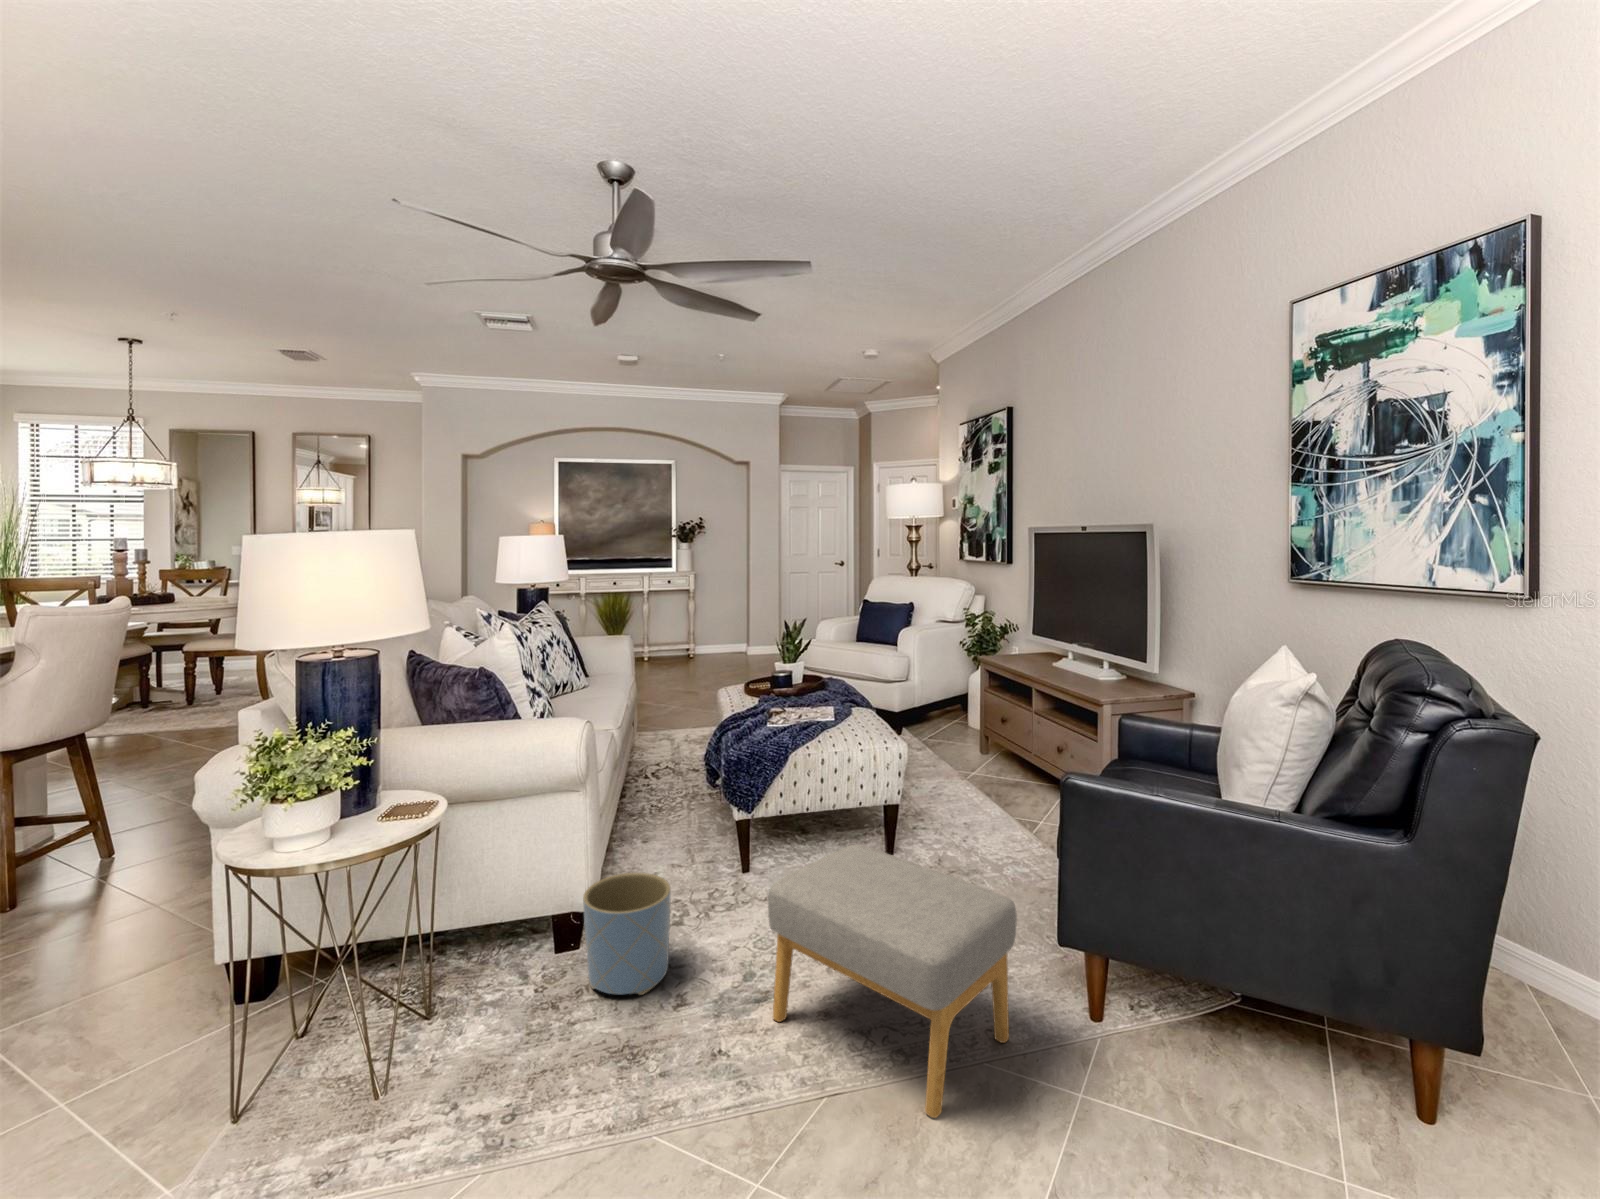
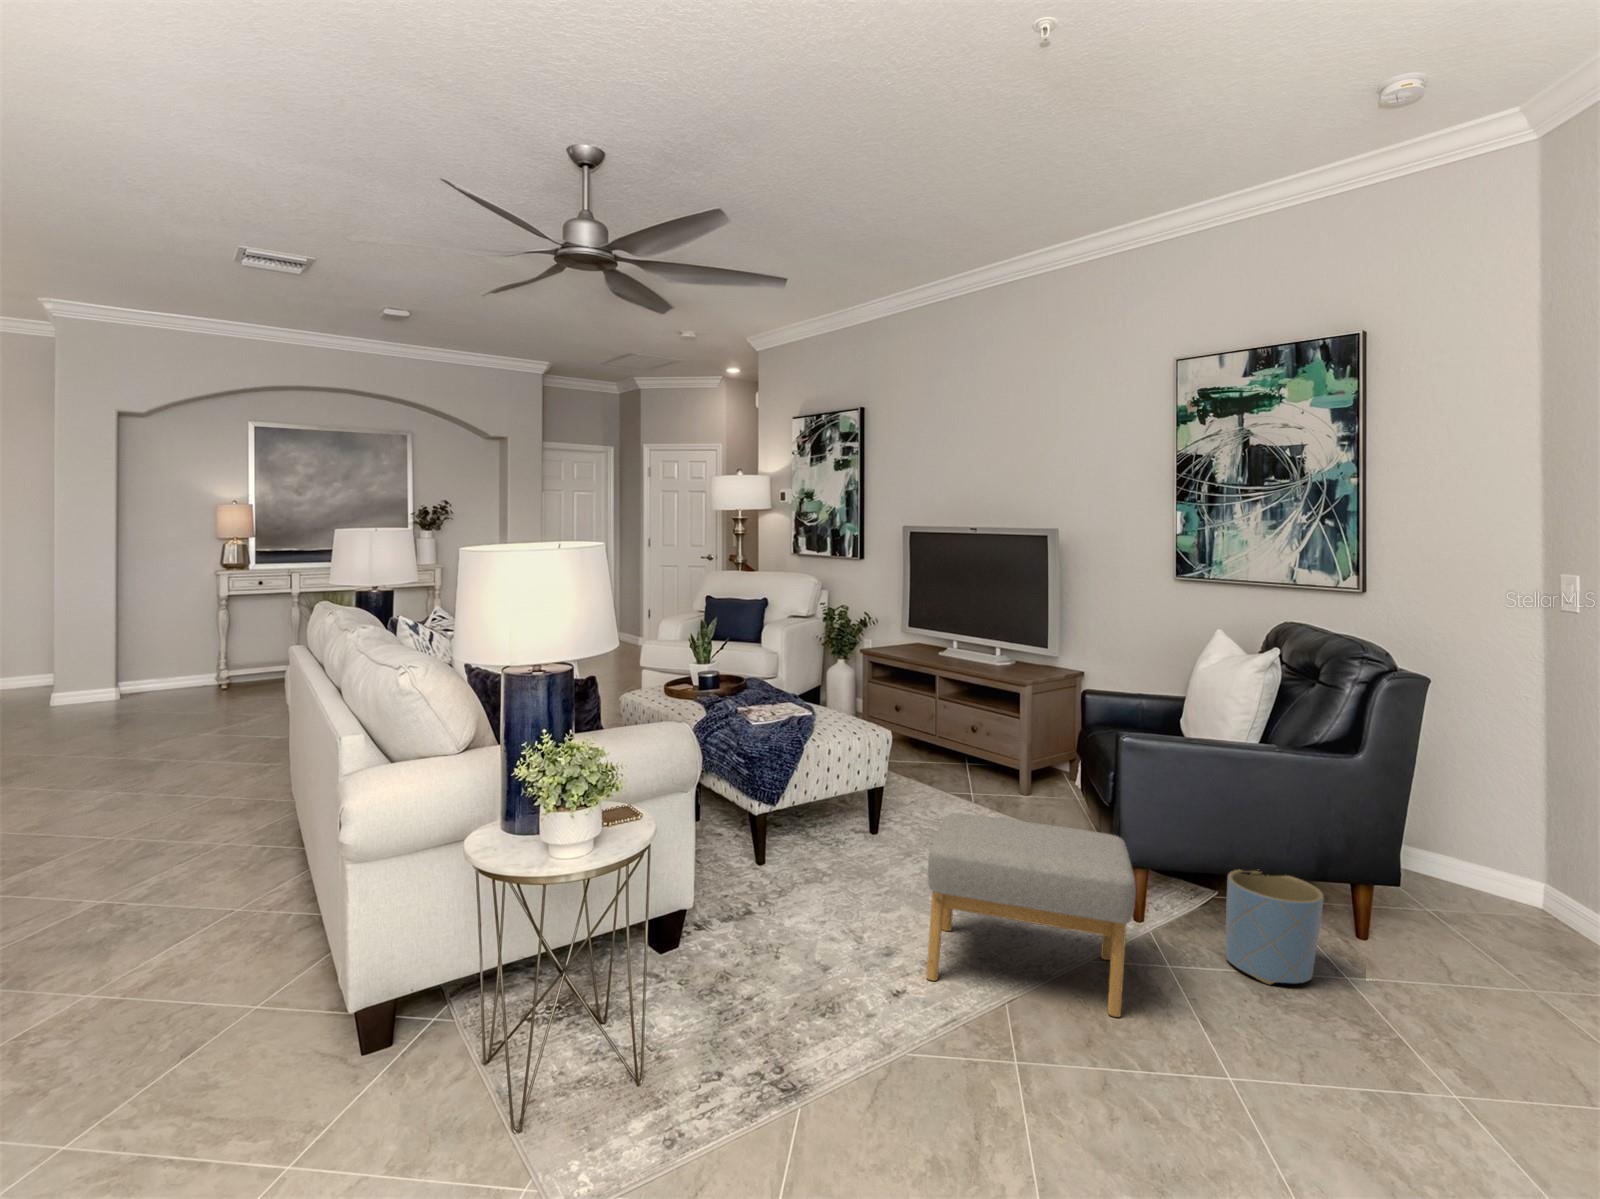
planter: present [583,873,671,995] -> present [1225,869,1324,984]

